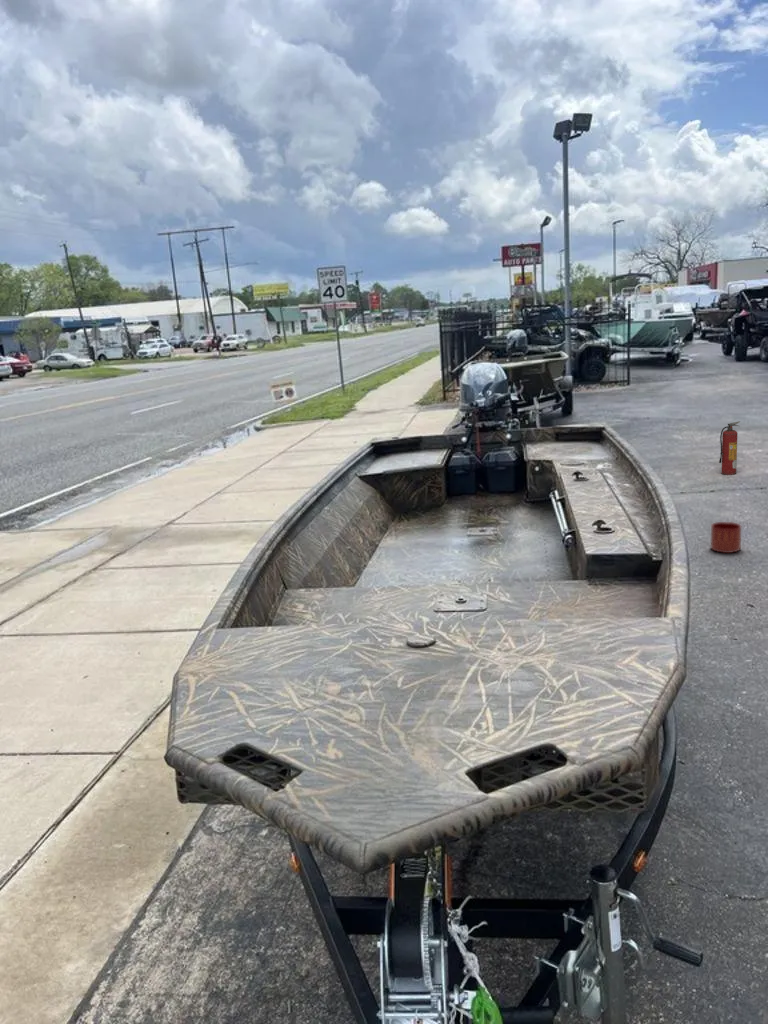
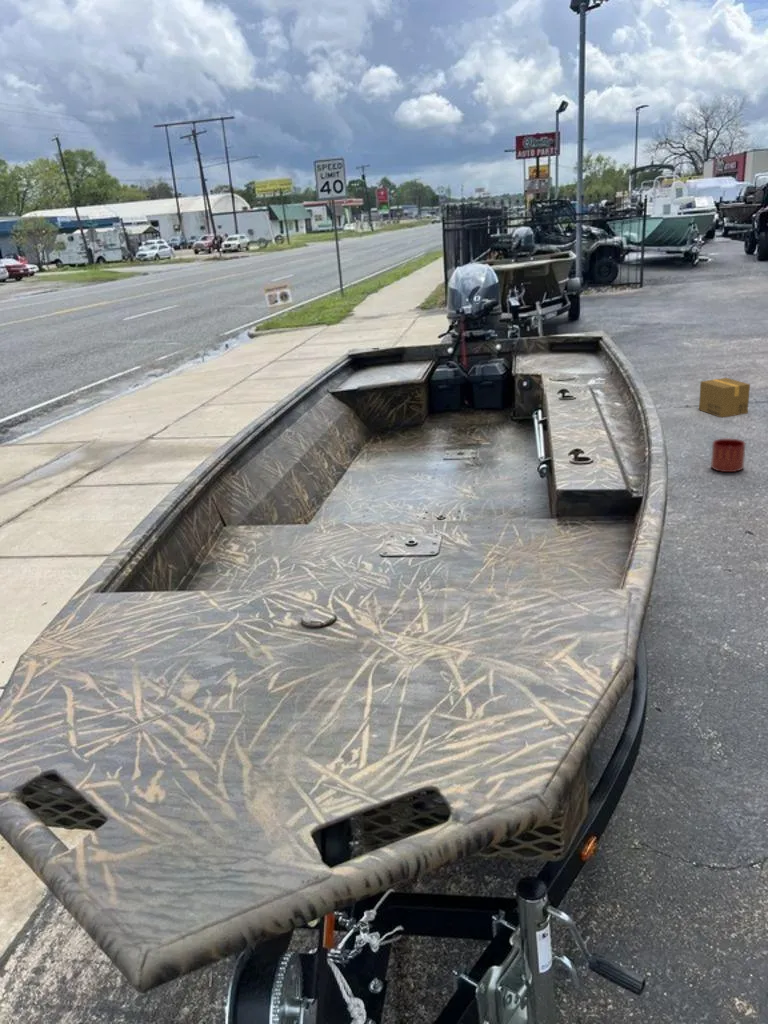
fire extinguisher: present [719,421,740,475] -> none [729,326,754,384]
cardboard box: none [694,468,741,505] -> present [699,378,750,417]

